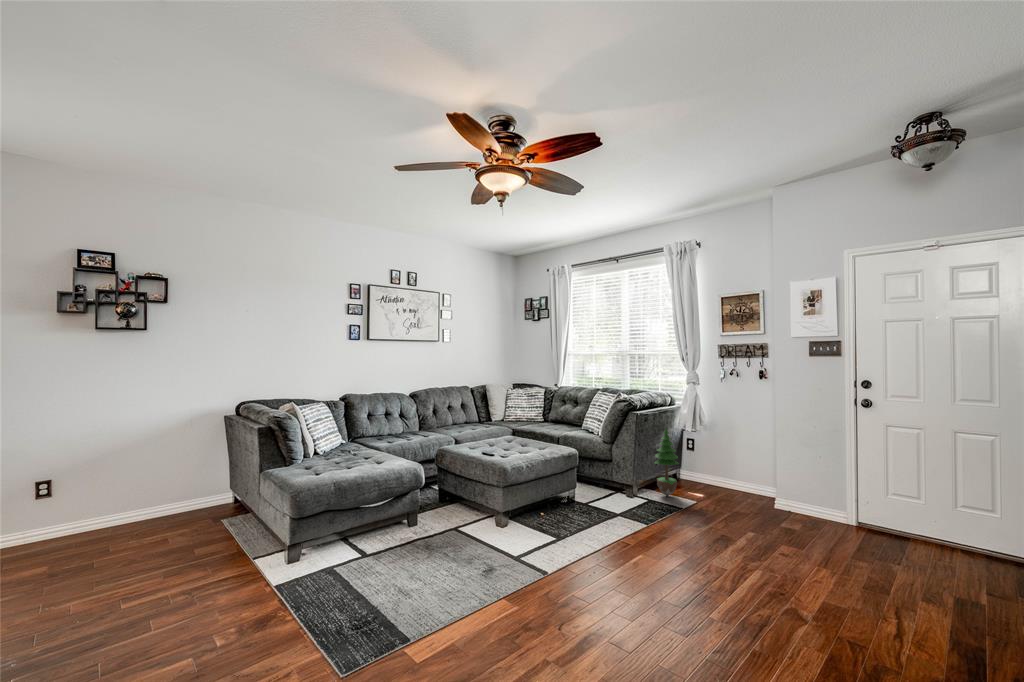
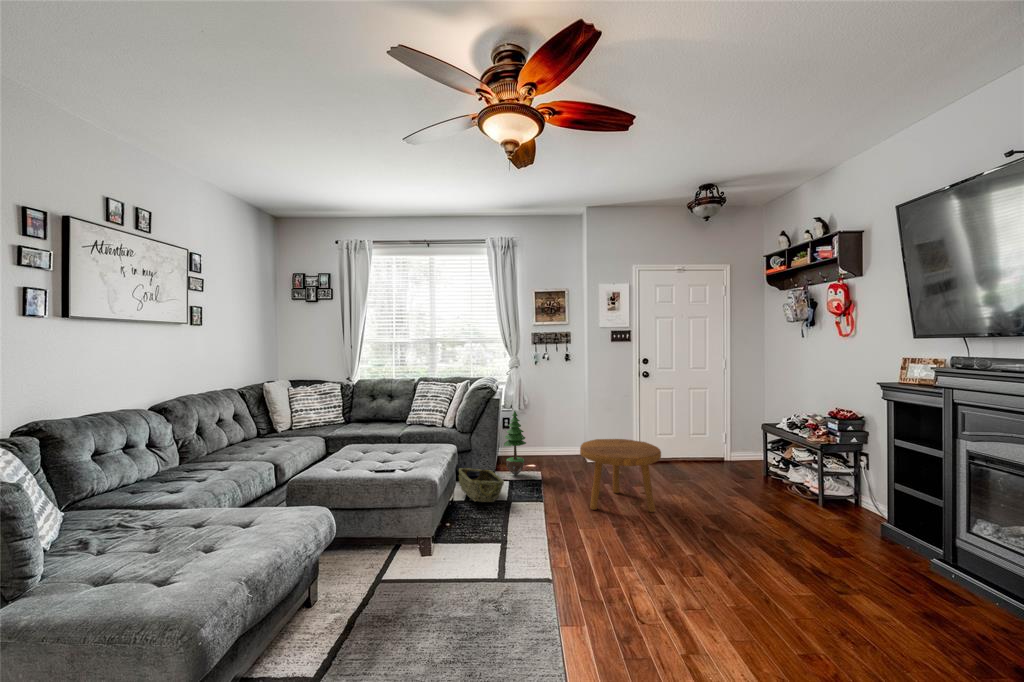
footstool: none [677,469,778,565] -> present [580,439,661,512]
woven basket: none [581,473,624,508] -> present [459,468,504,502]

